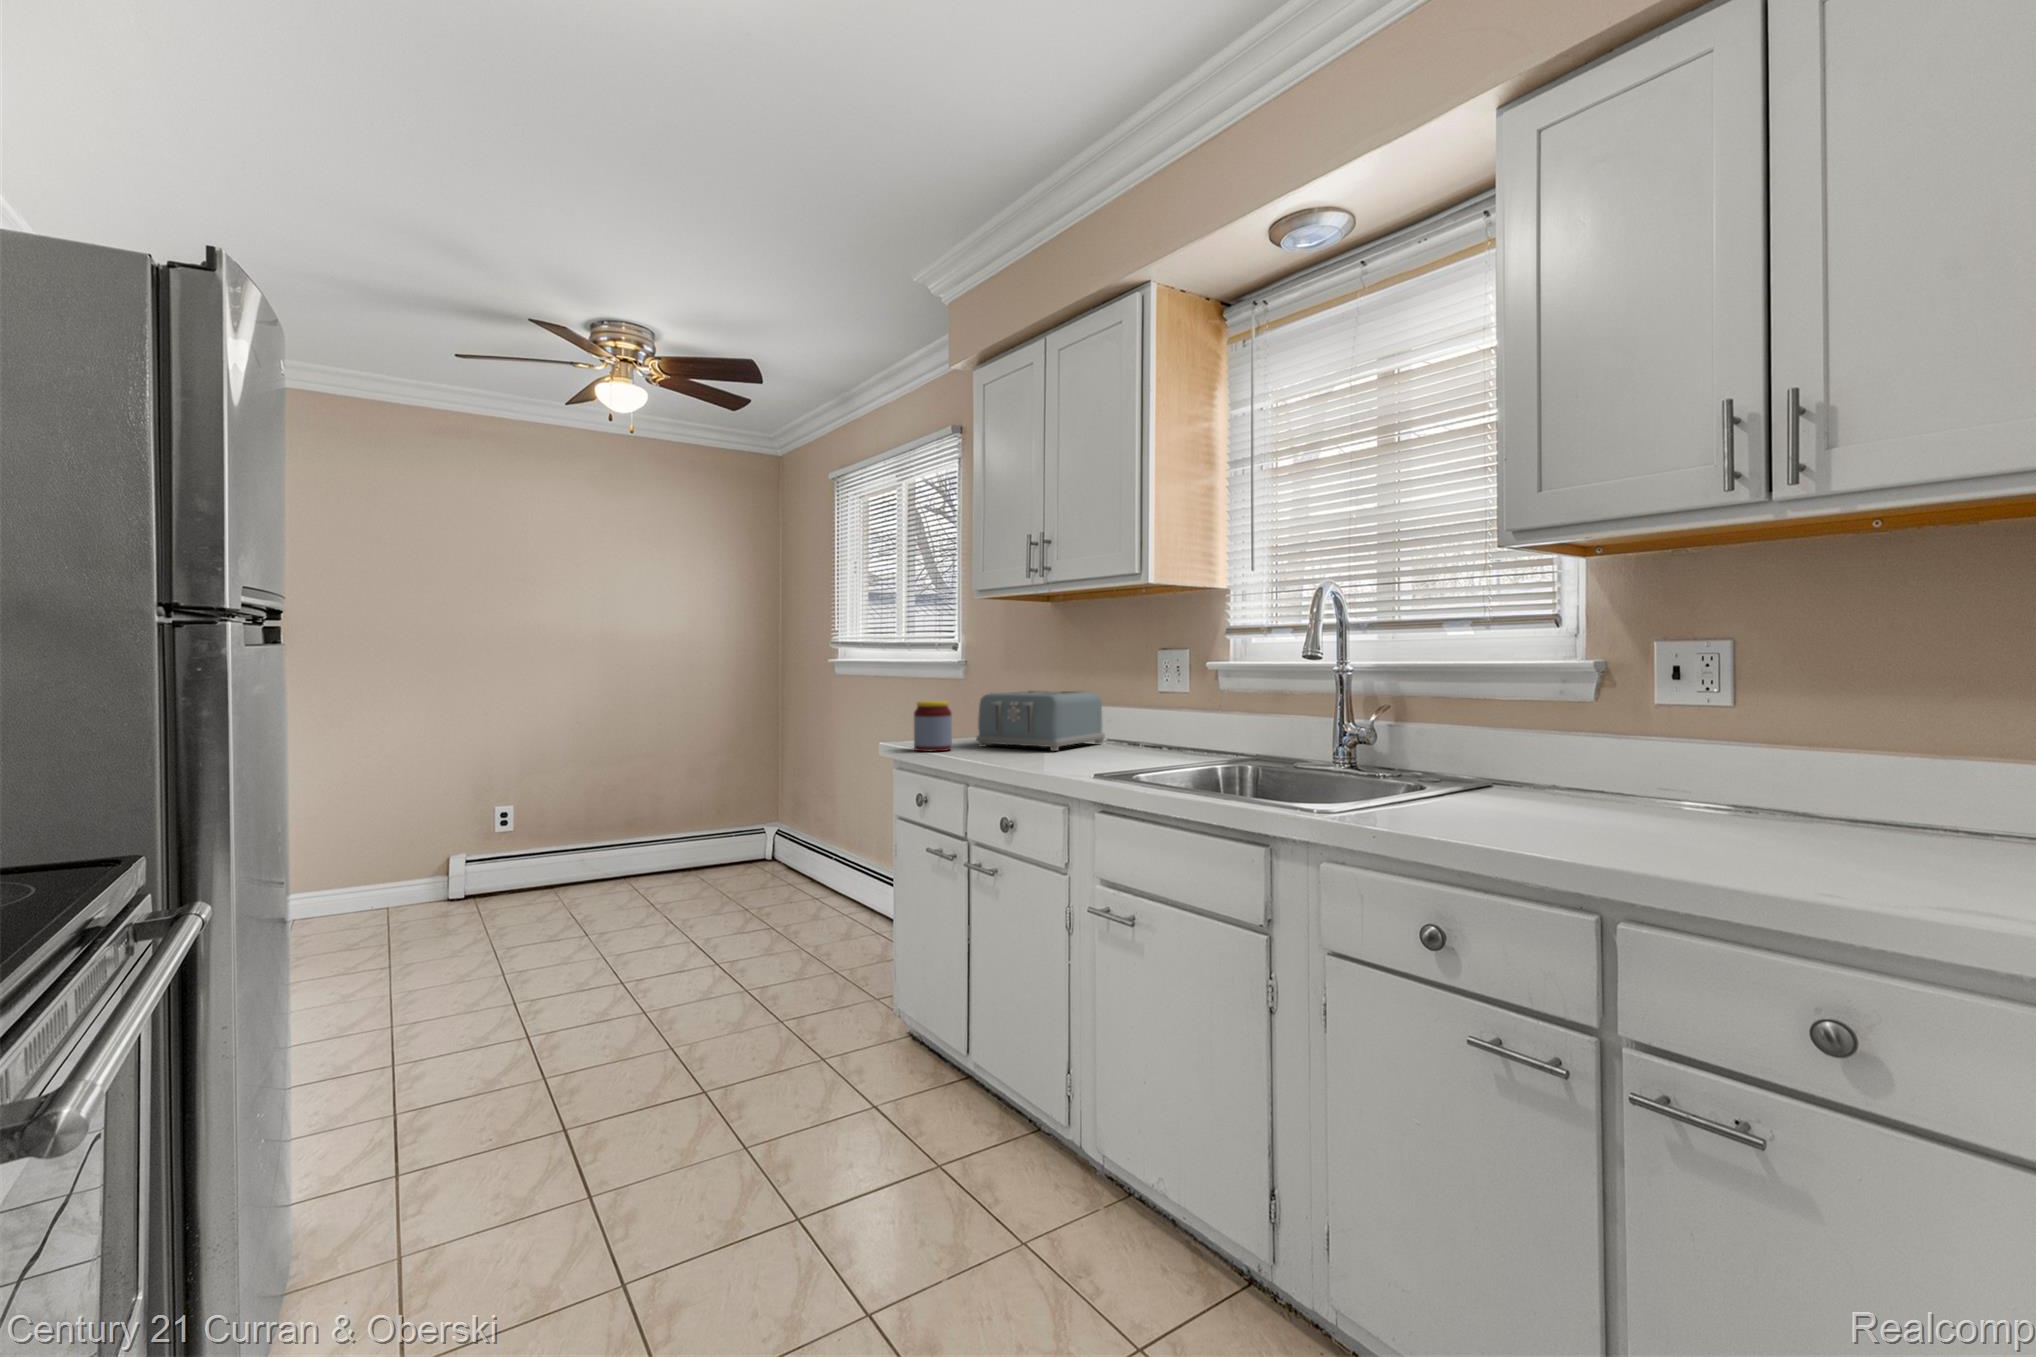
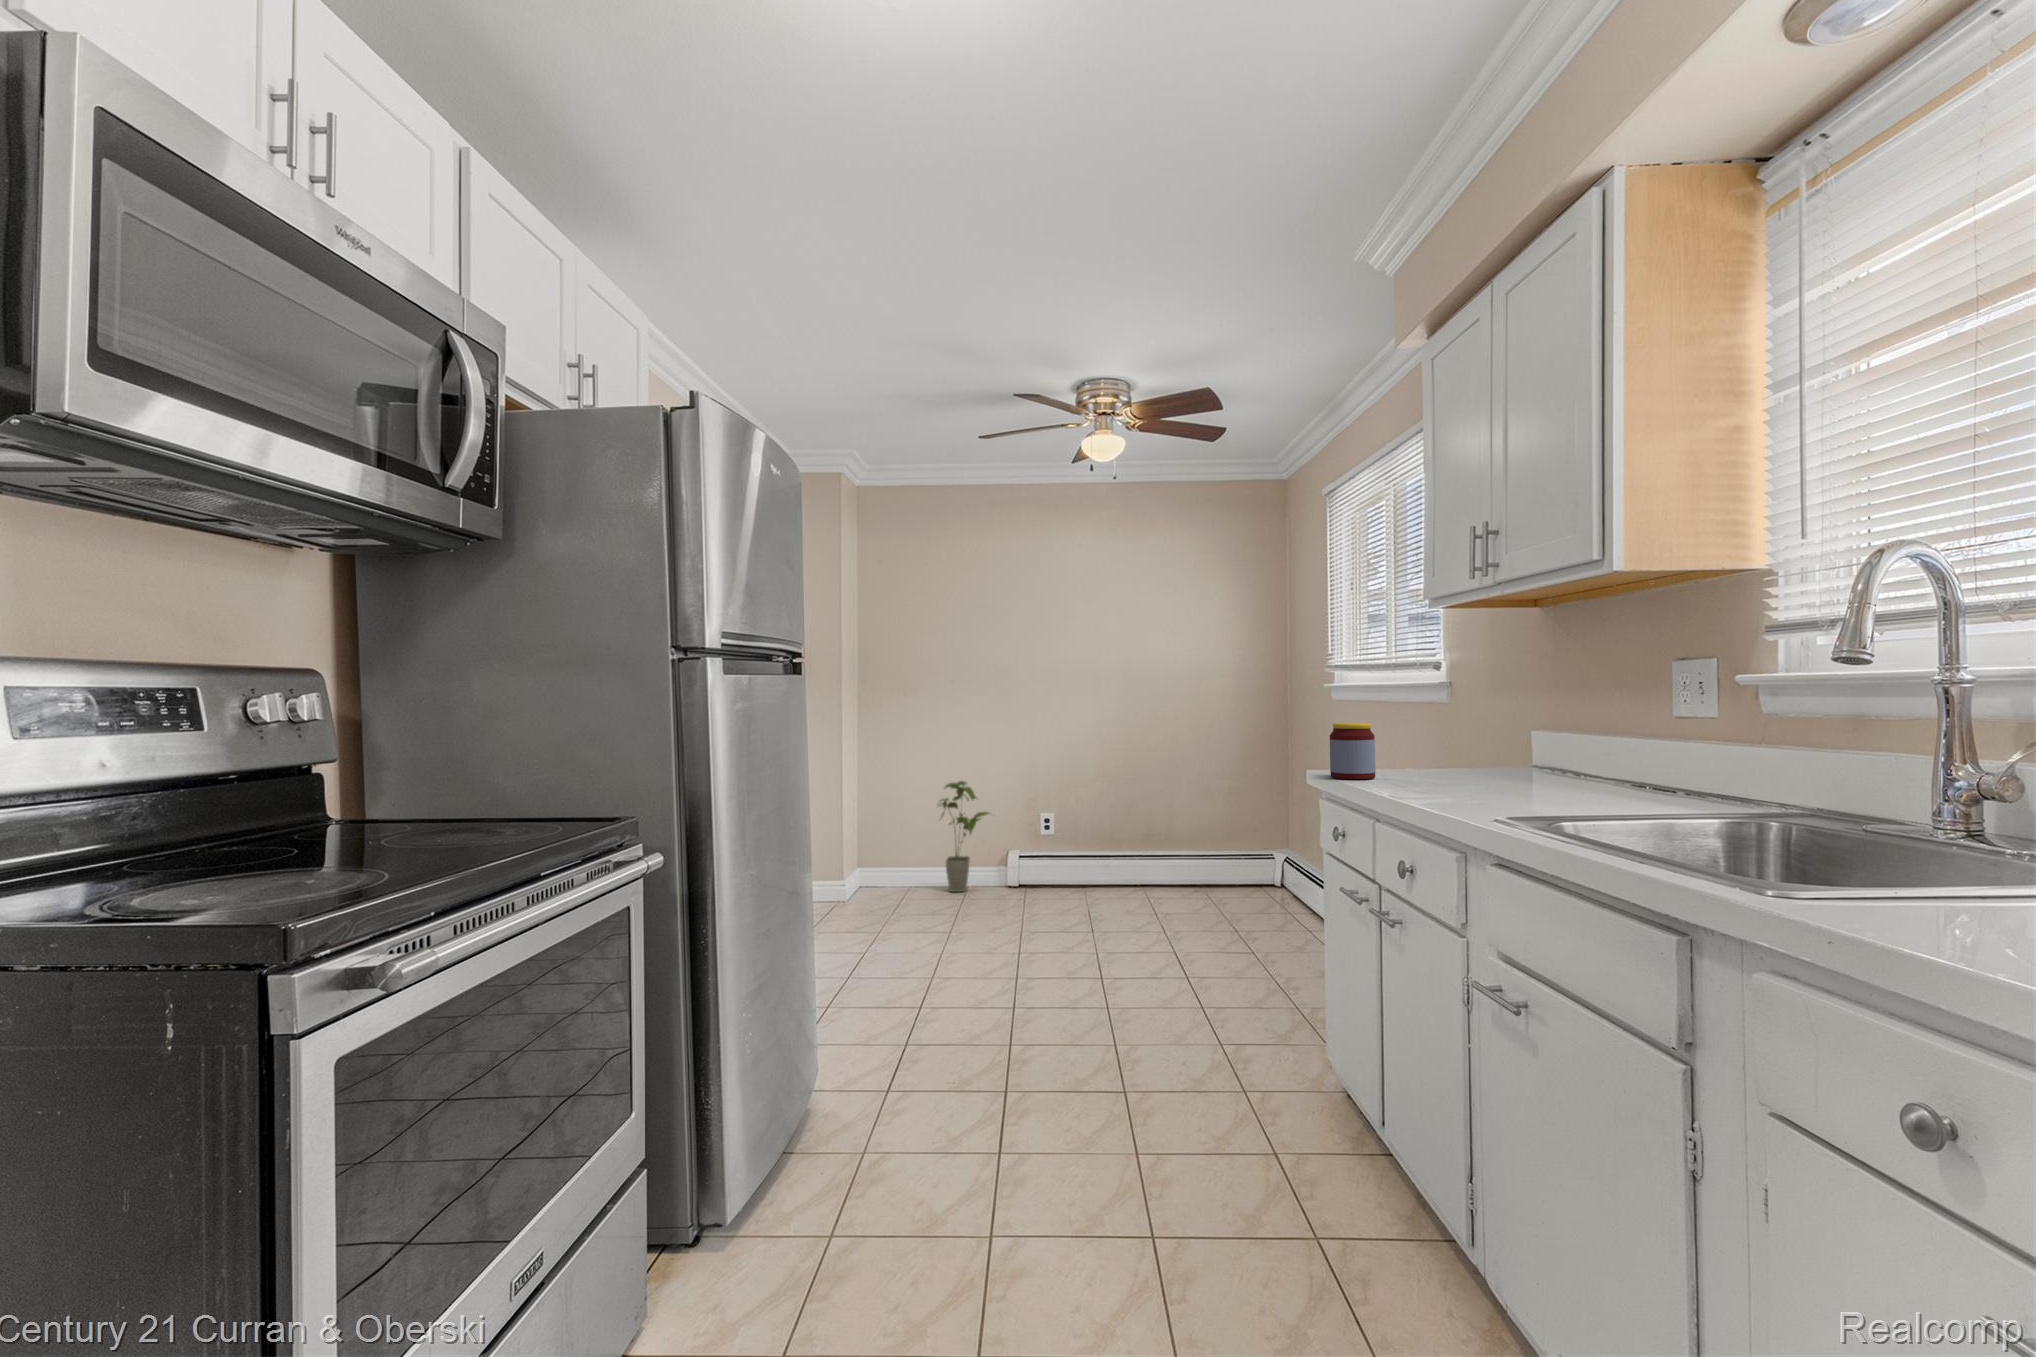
toaster: present [976,691,1105,751] -> none [1413,713,1598,786]
house plant: none [343,778,433,919] -> present [940,781,989,892]

